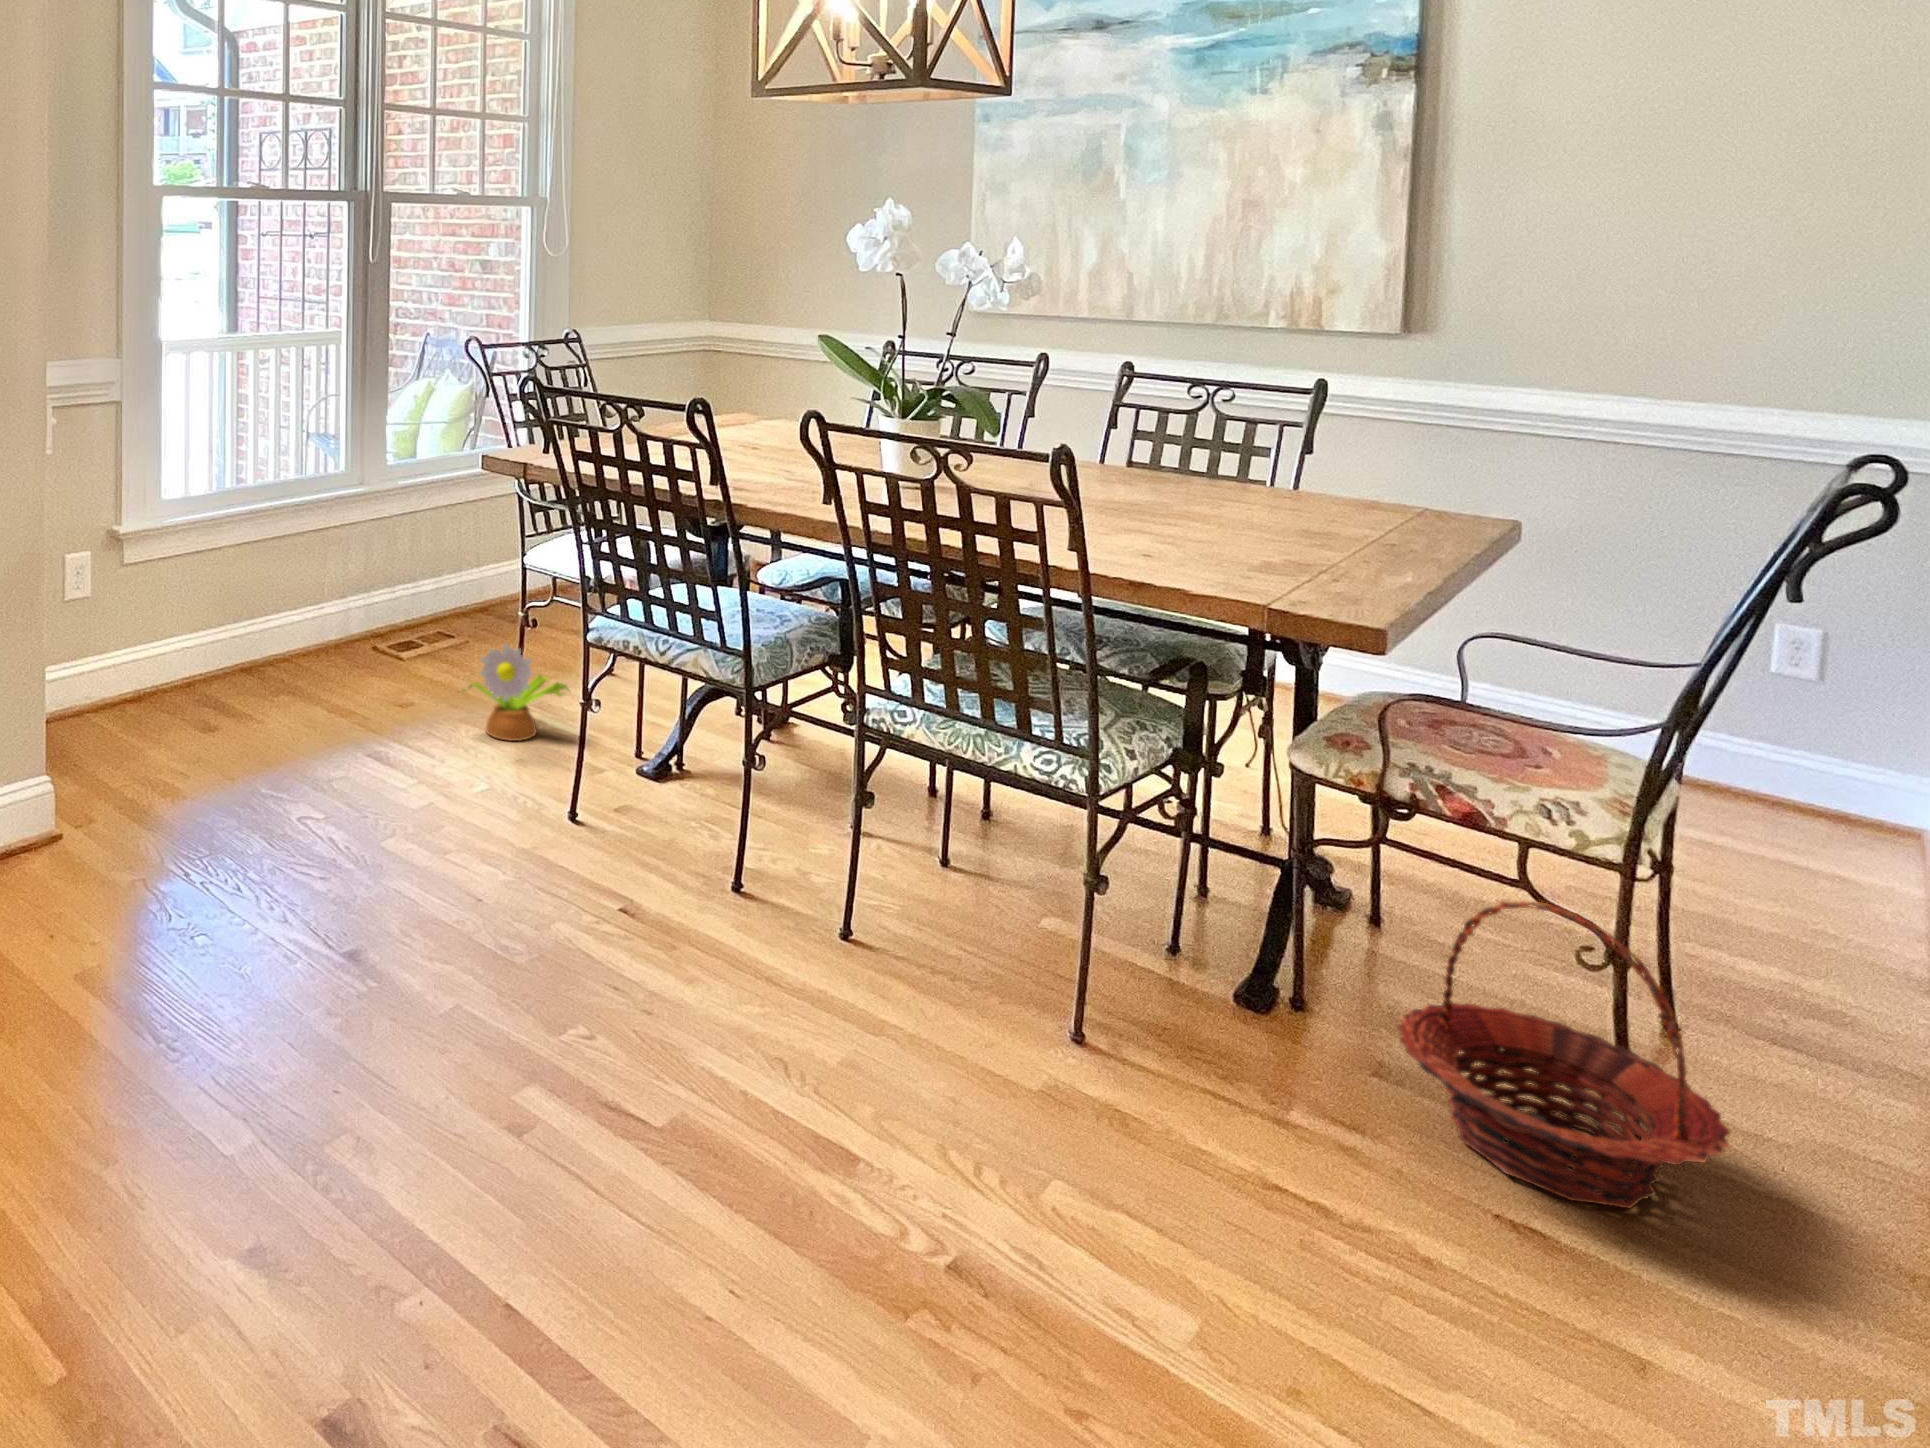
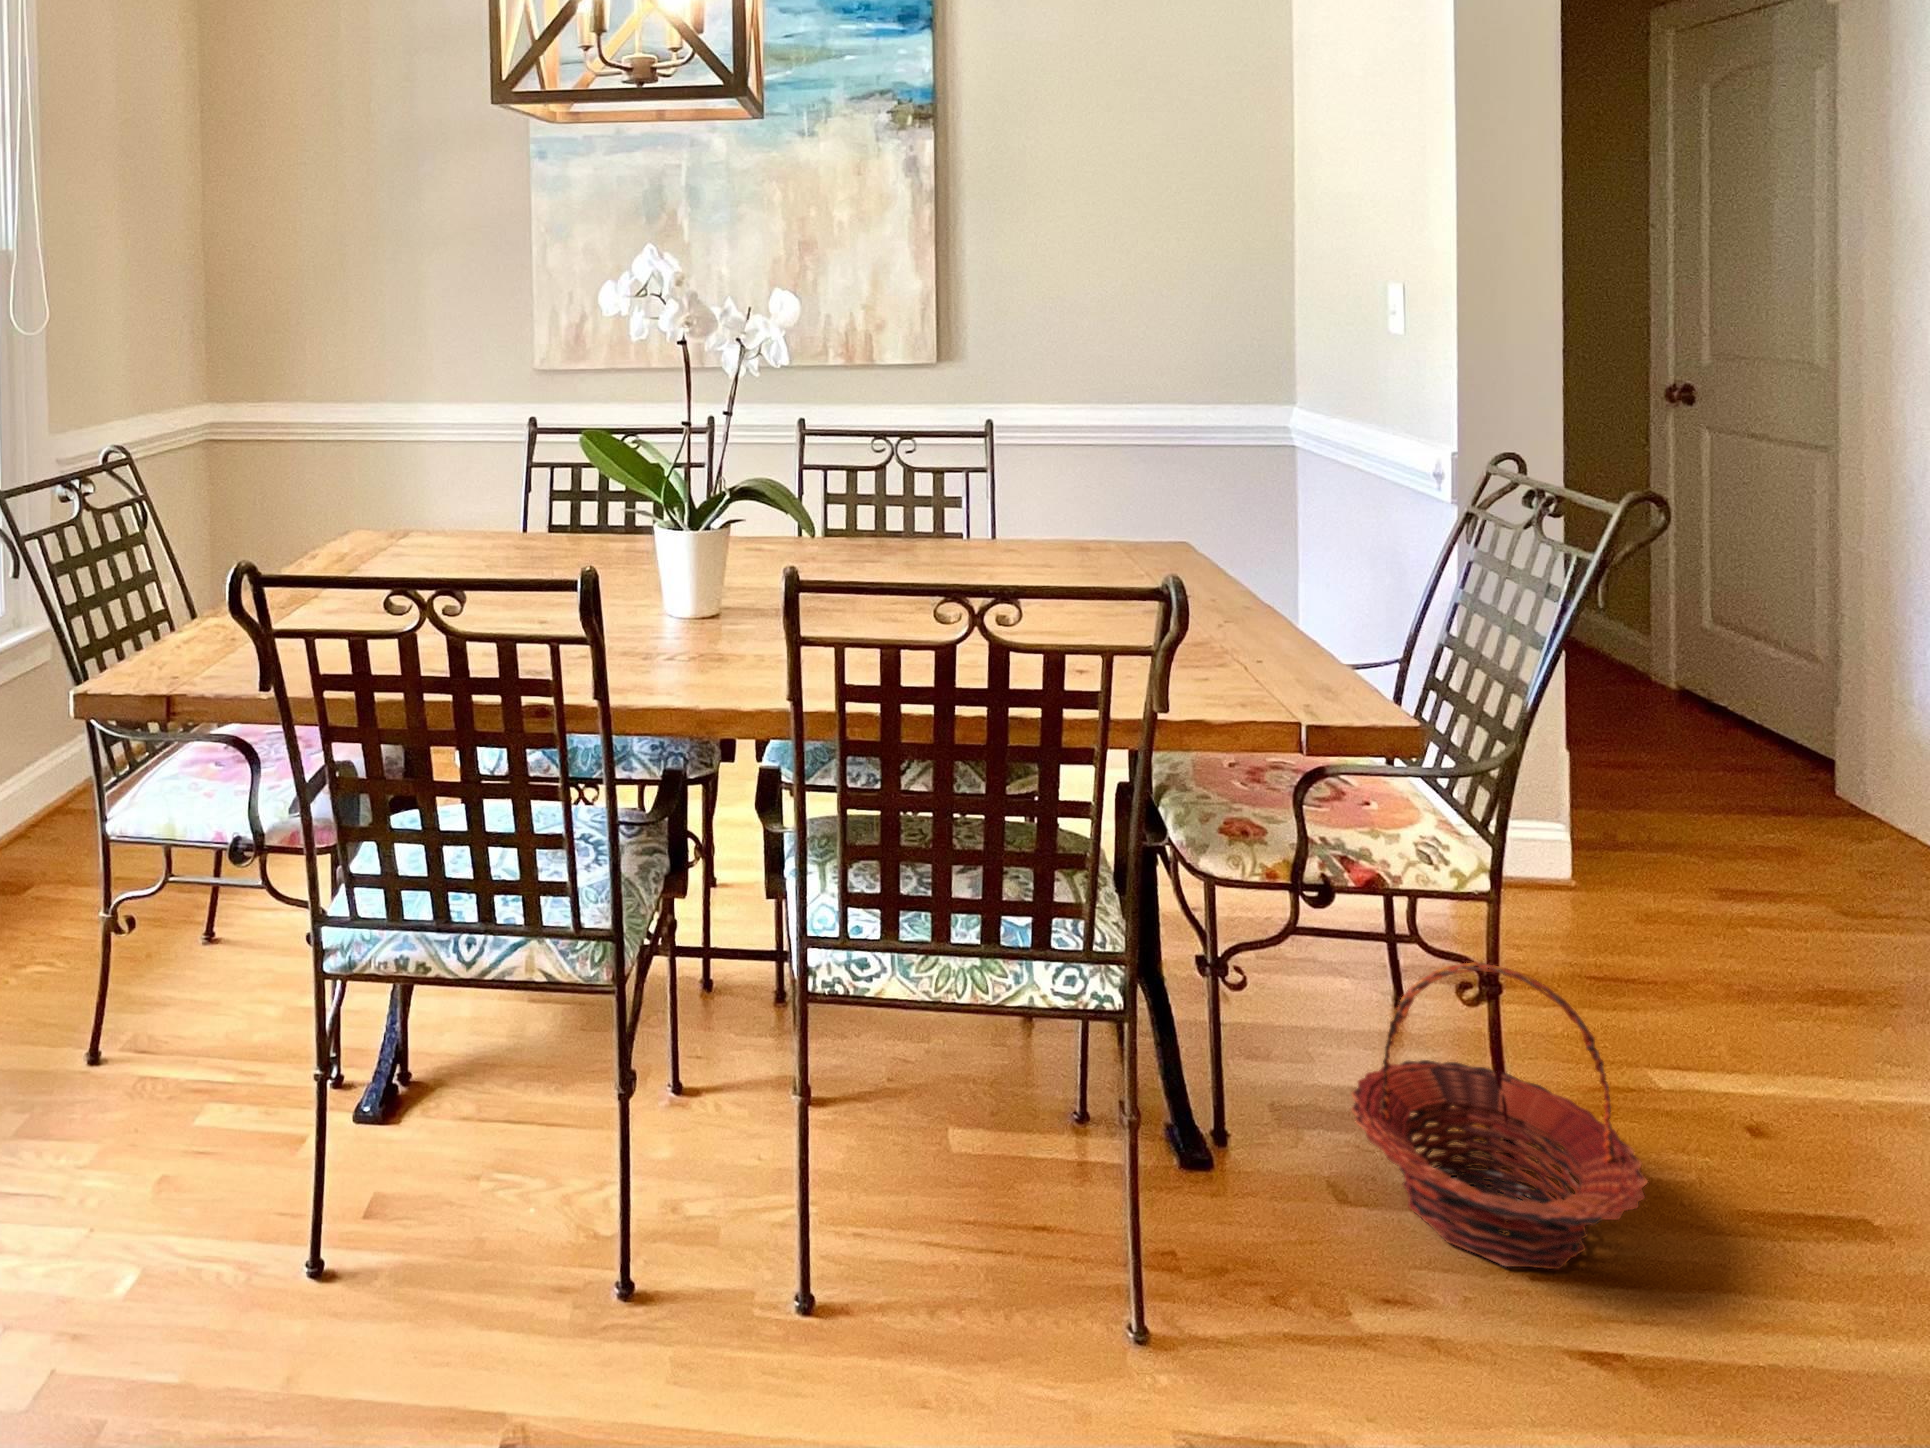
decorative plant: present [468,644,569,741] -> none [42,990,221,1150]

